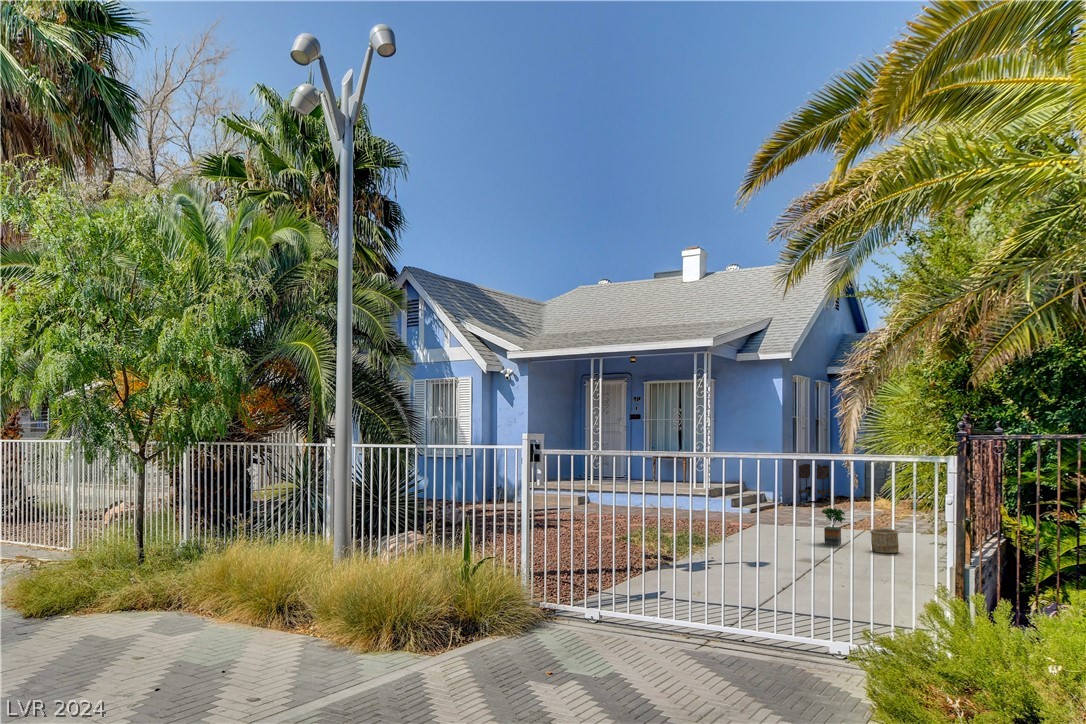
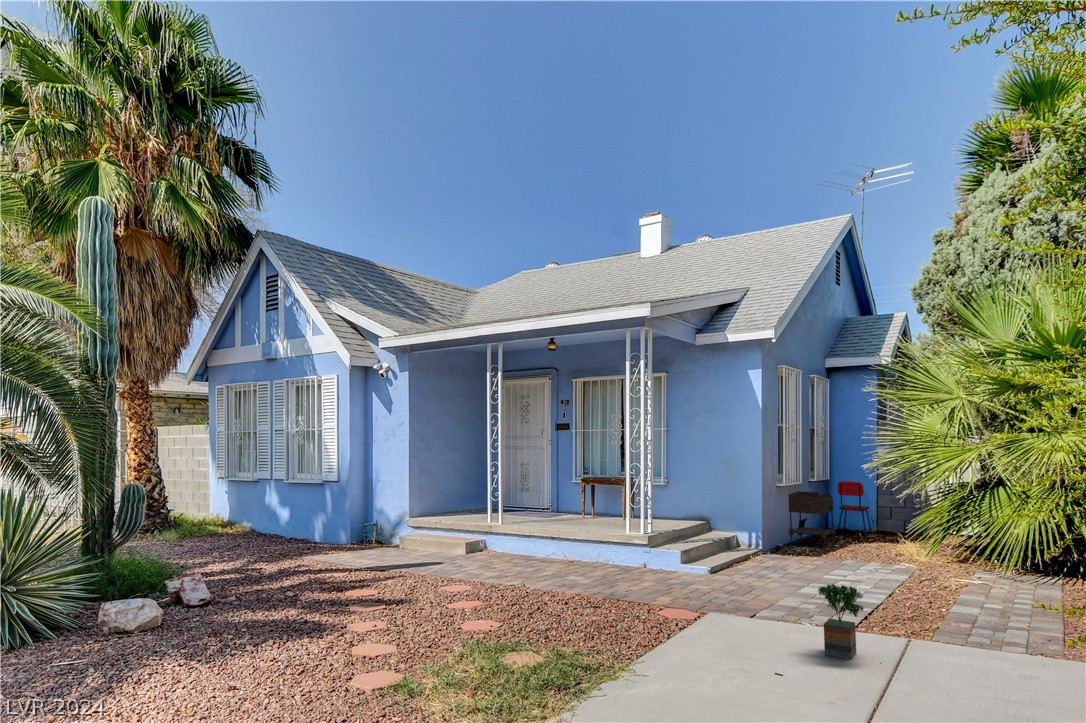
chair: none [832,457,857,497] -> present [837,481,872,536]
wooden bucket: present [870,529,899,553] -> none [915,631,976,688]

